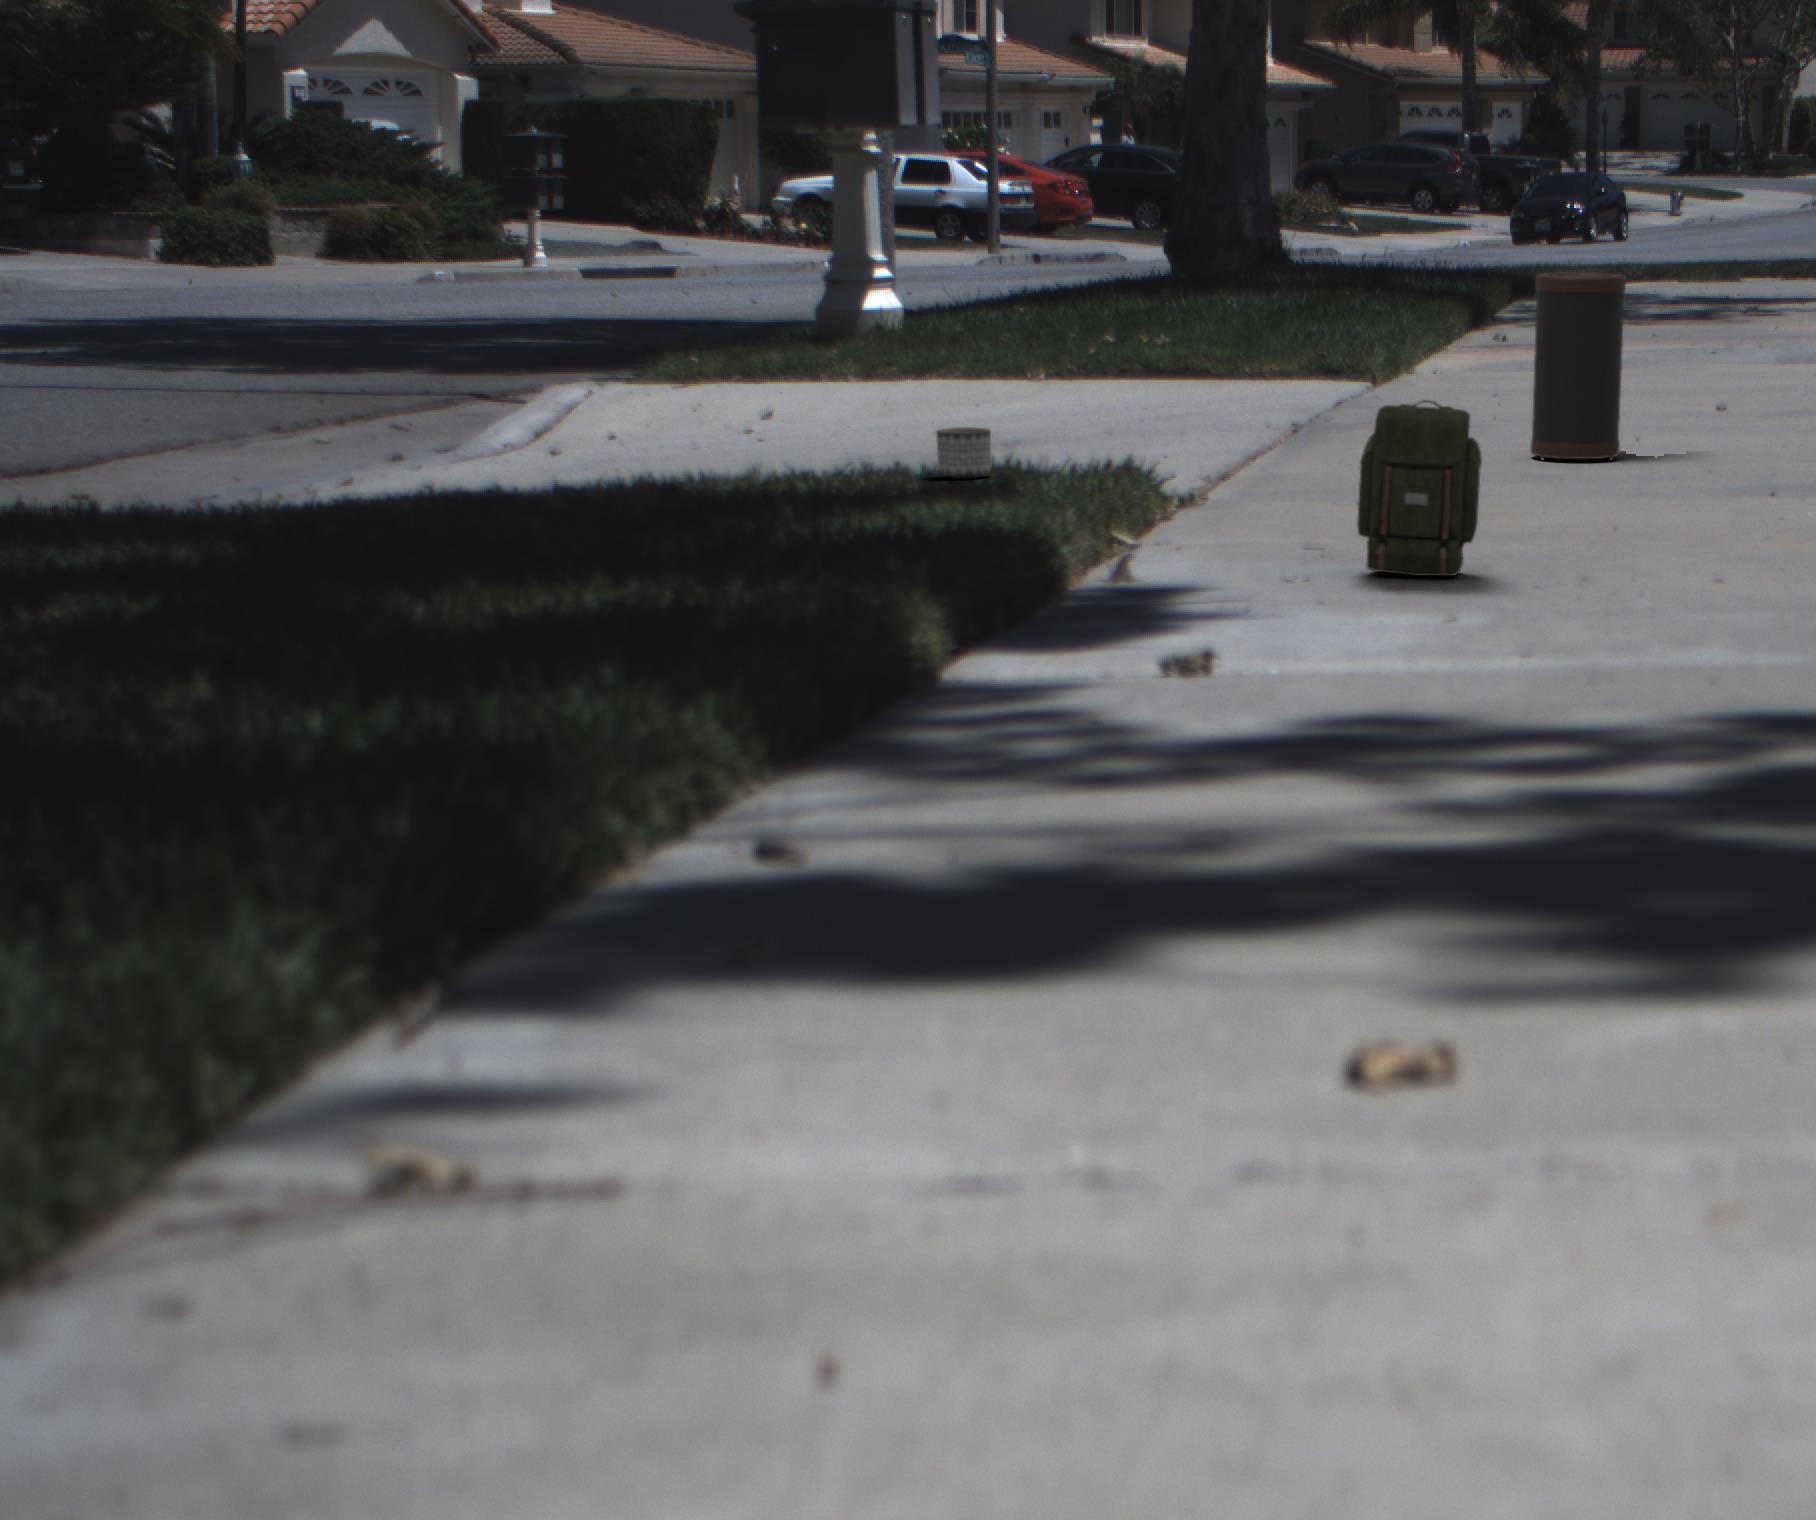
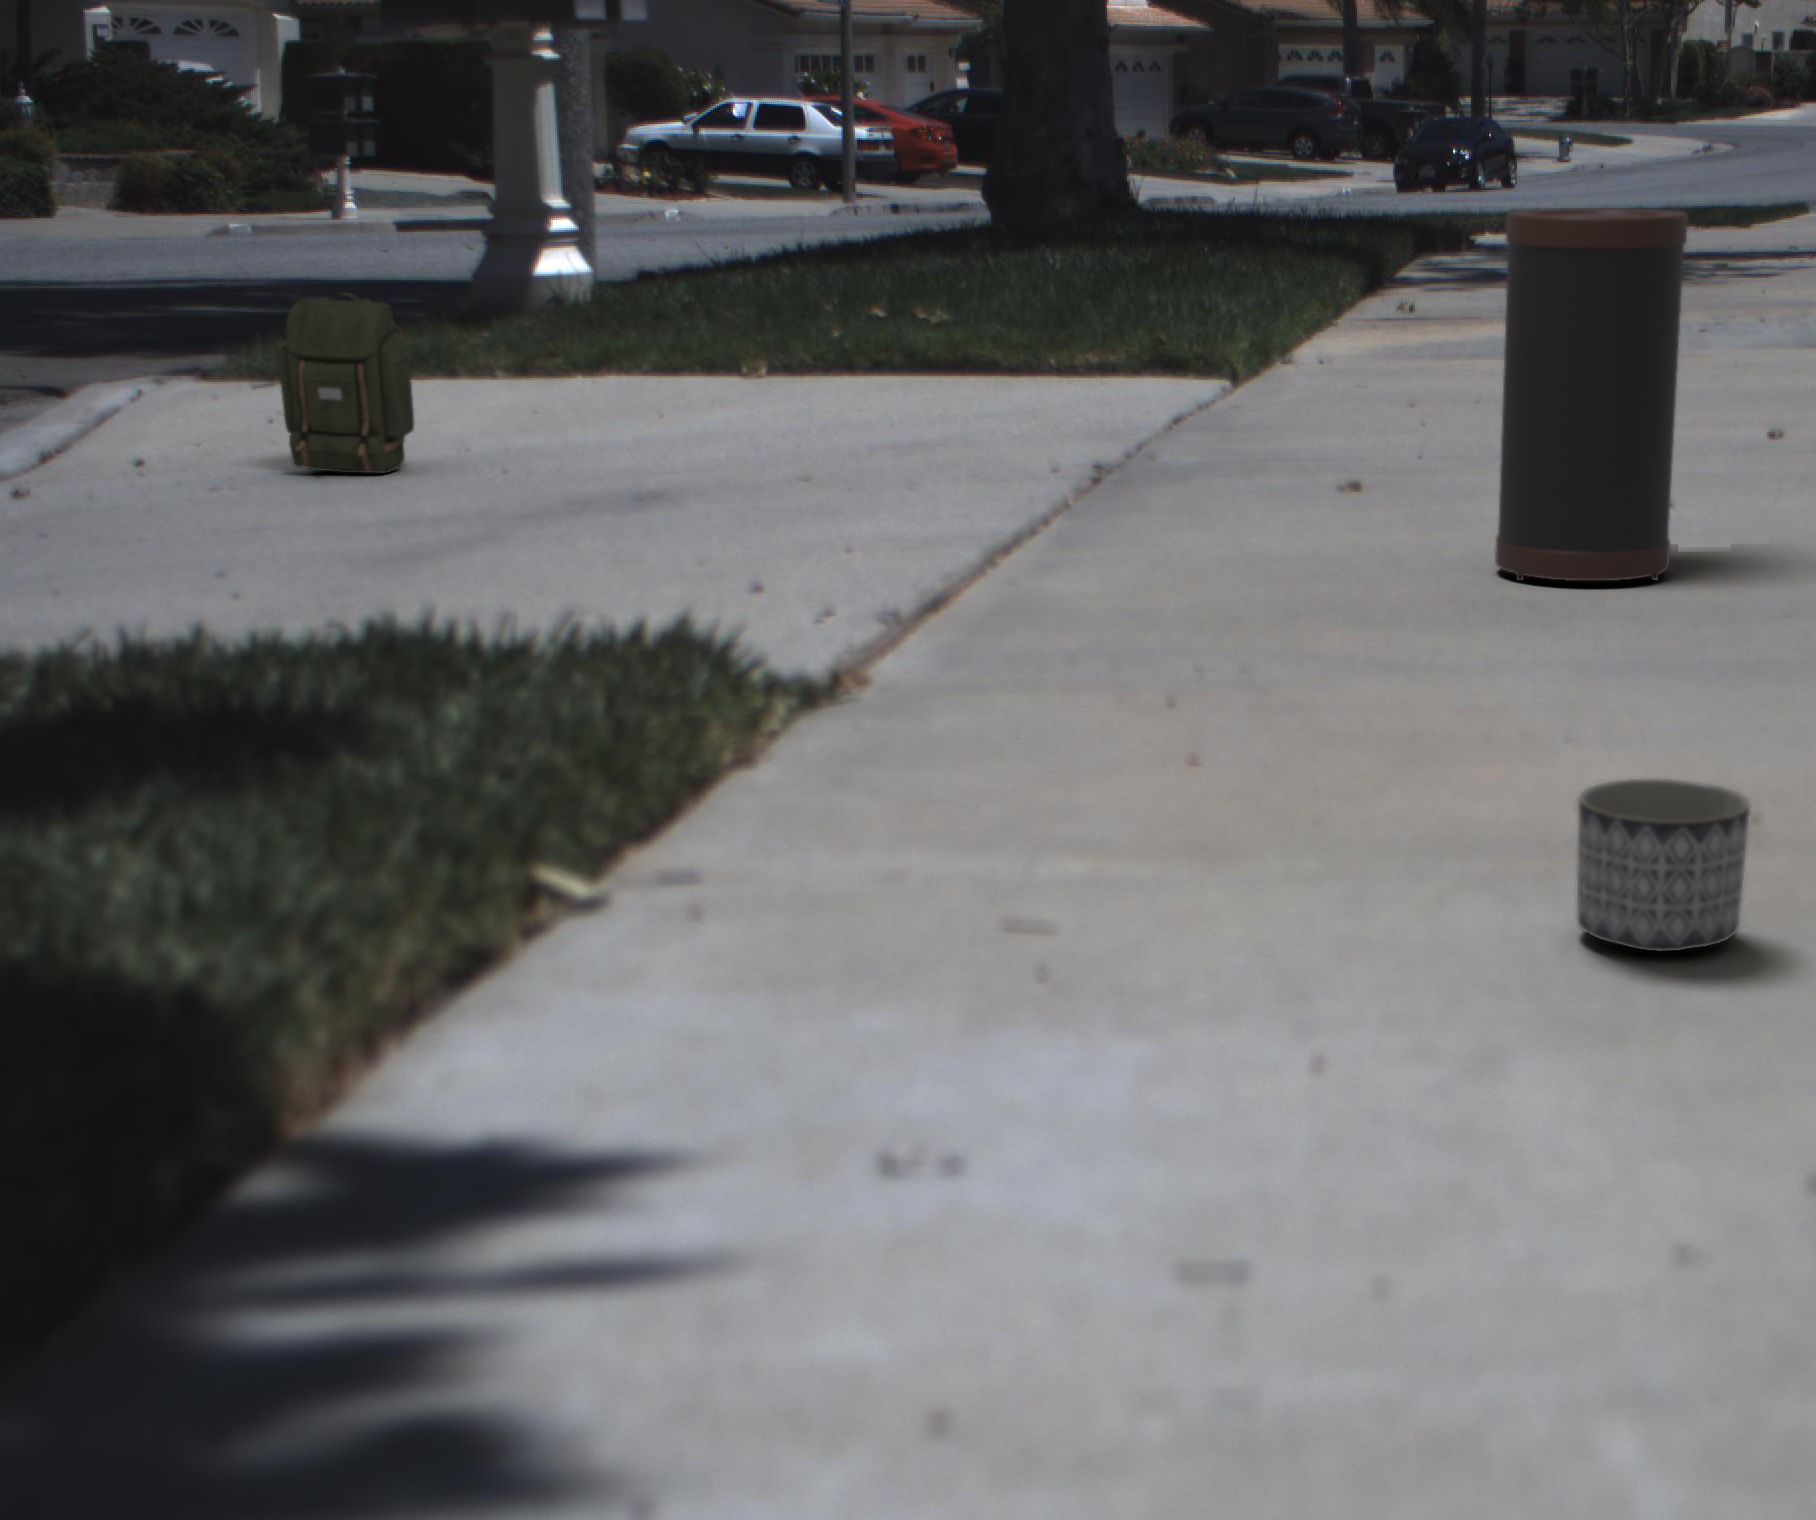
backpack: present [1357,400,1482,576] -> present [278,293,414,473]
planter: present [936,427,991,479] -> present [1577,779,1750,952]

